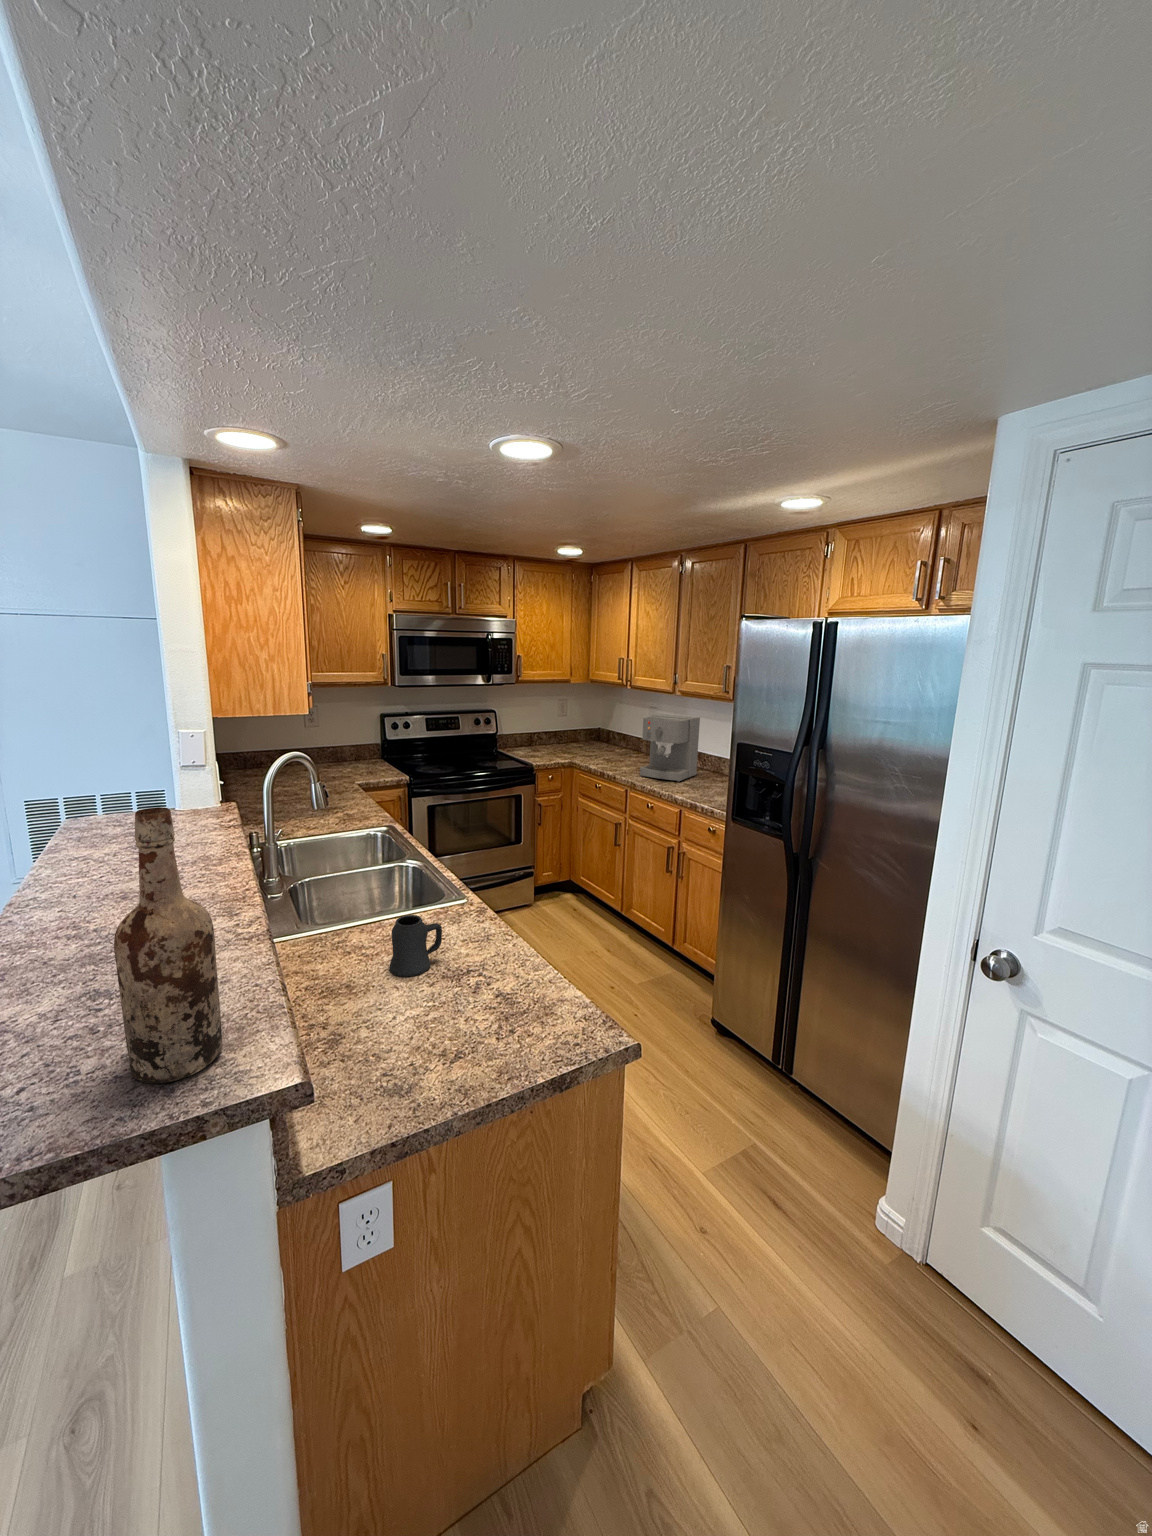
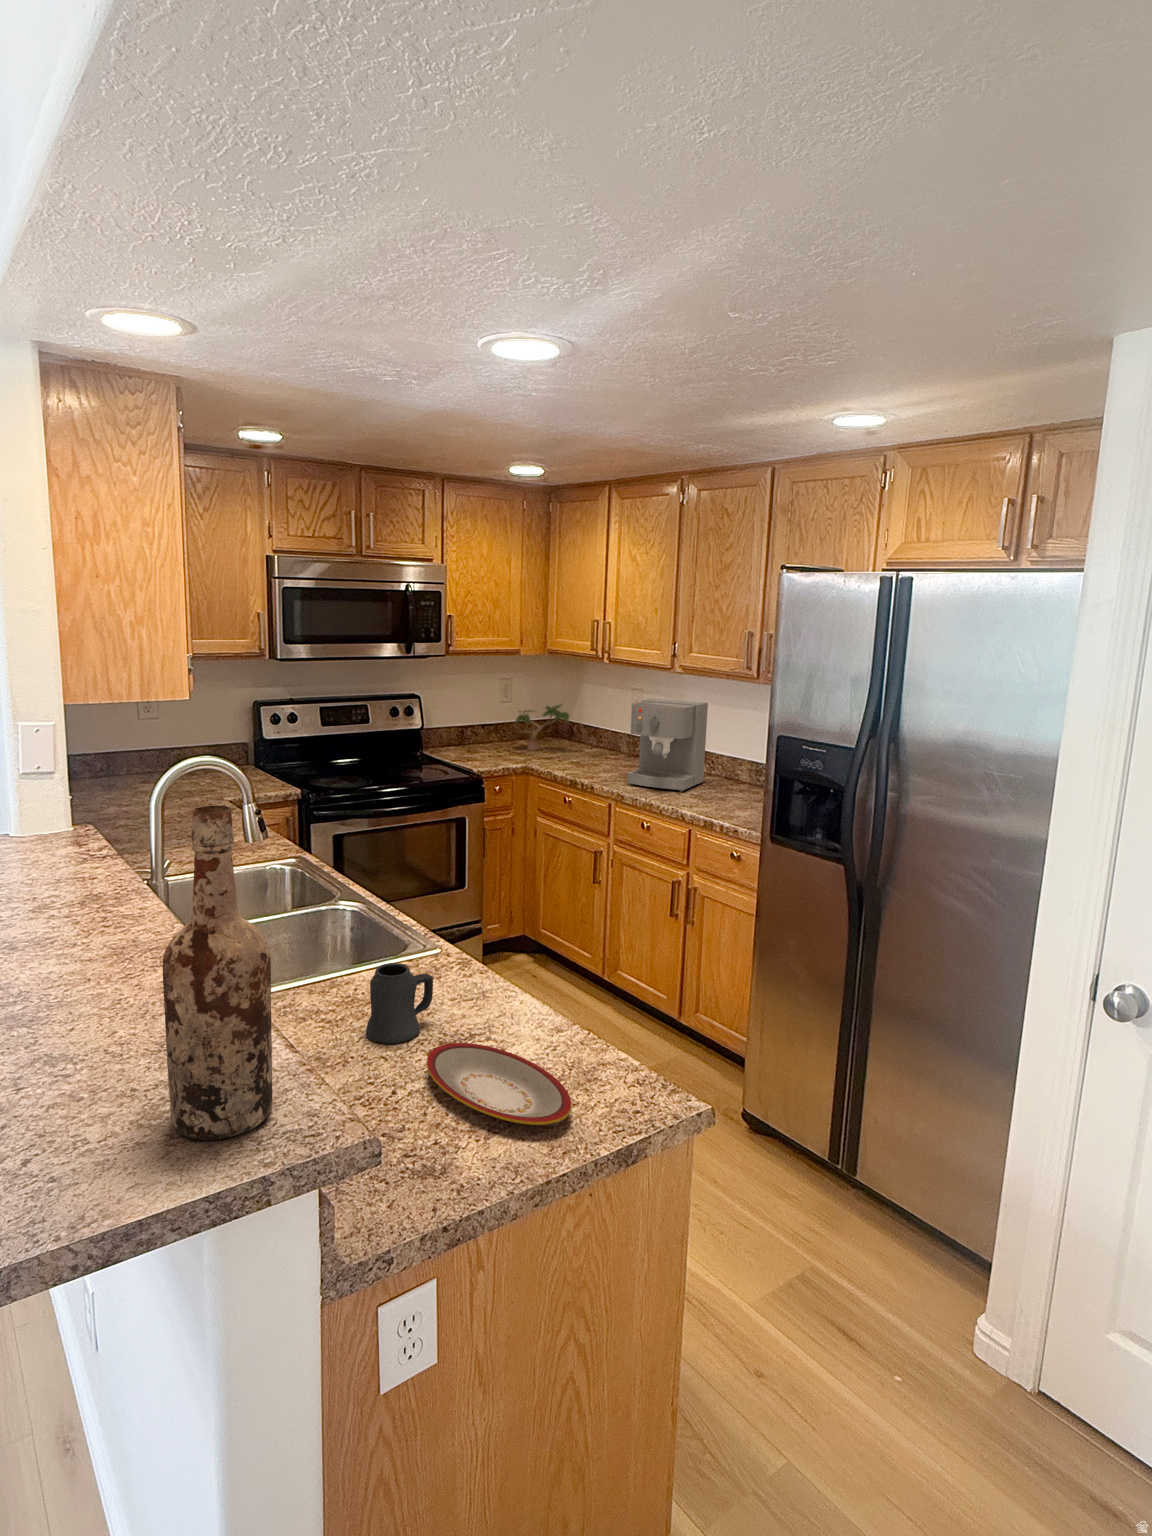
potted plant: none [561,715,610,750] -> present [515,704,569,751]
plate: none [421,980,523,1054] -> present [427,1043,572,1125]

